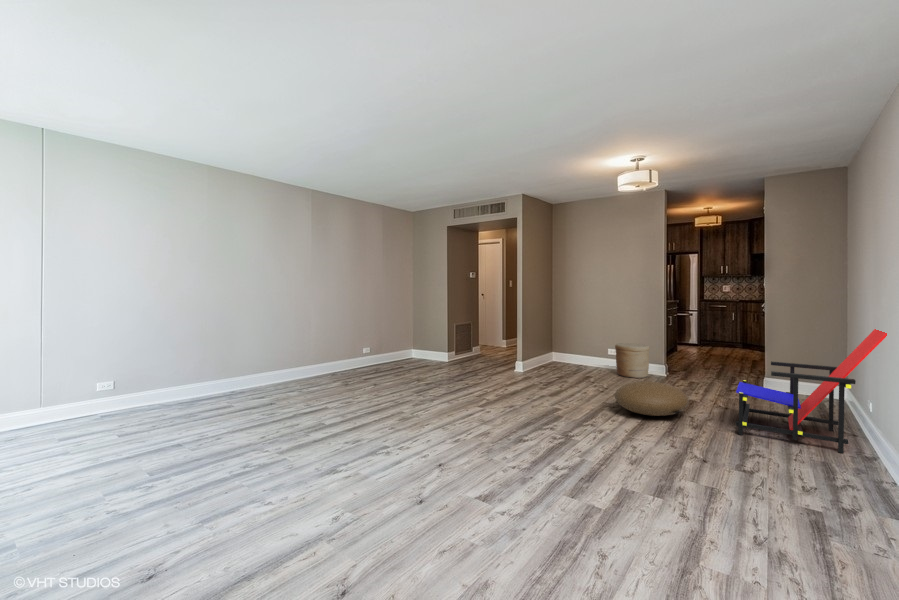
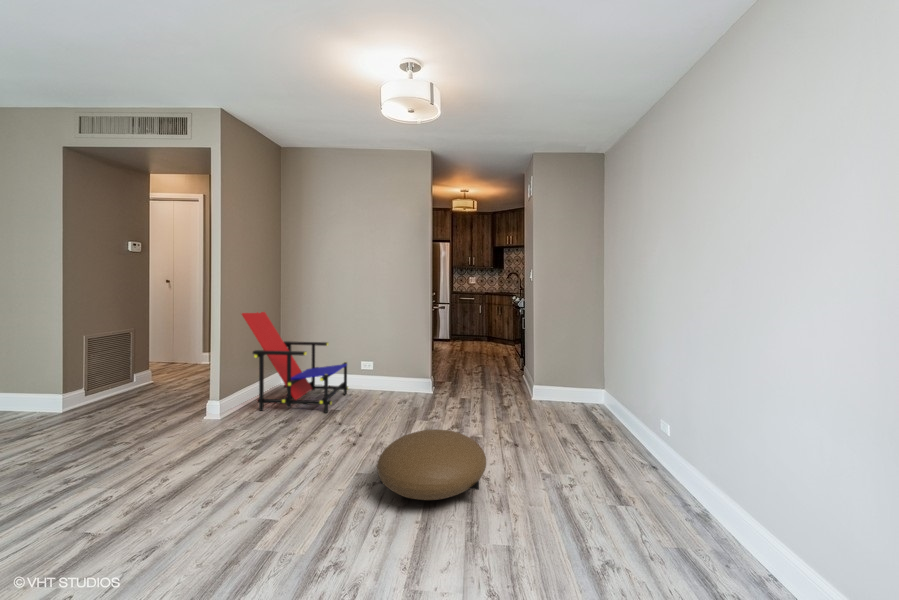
lounge chair: present [735,329,887,453] -> present [242,312,348,413]
woven basket: present [615,343,650,378] -> none [369,354,413,404]

